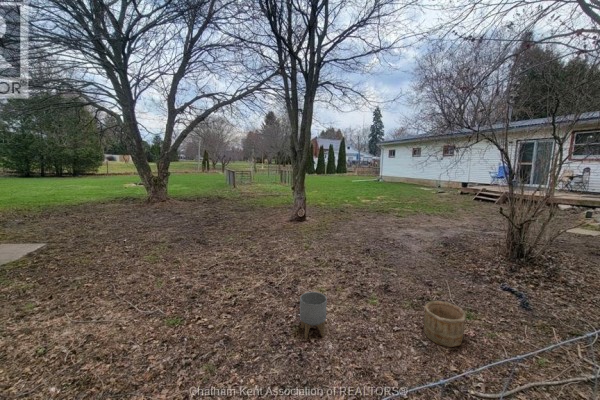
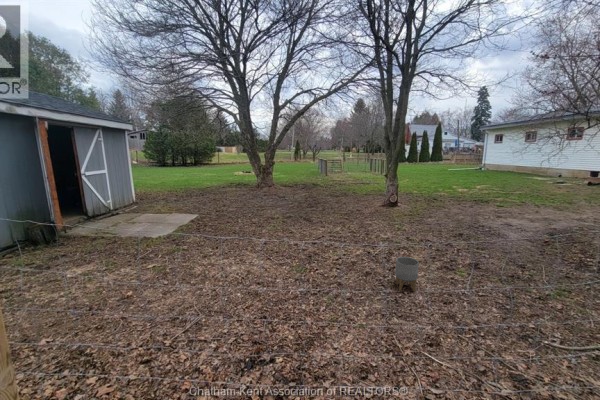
wooden bucket: present [424,301,467,347] -> none [509,275,553,313]

